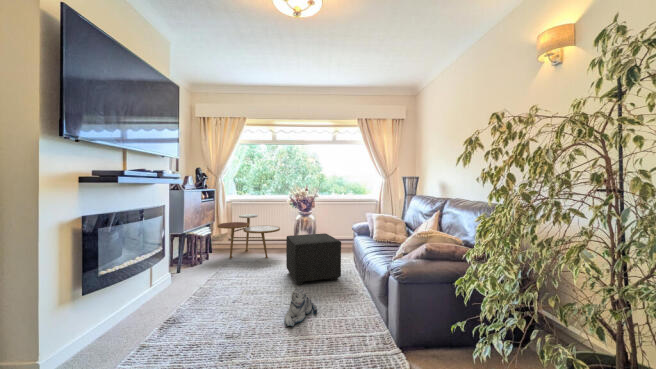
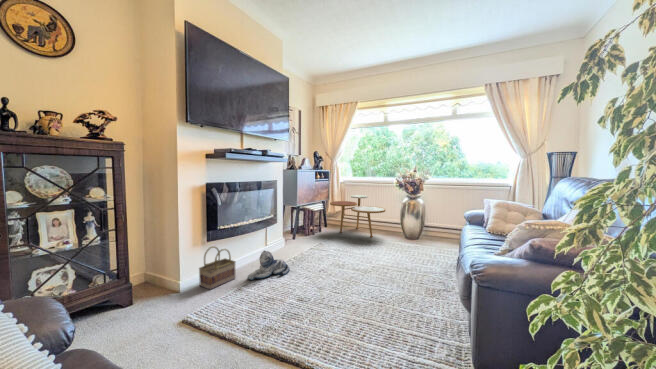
ottoman: present [286,233,341,285] -> none [383,217,438,271]
plush toy: present [285,288,317,326] -> present [248,251,290,280]
basket: none [73,299,127,358] -> present [199,246,236,289]

